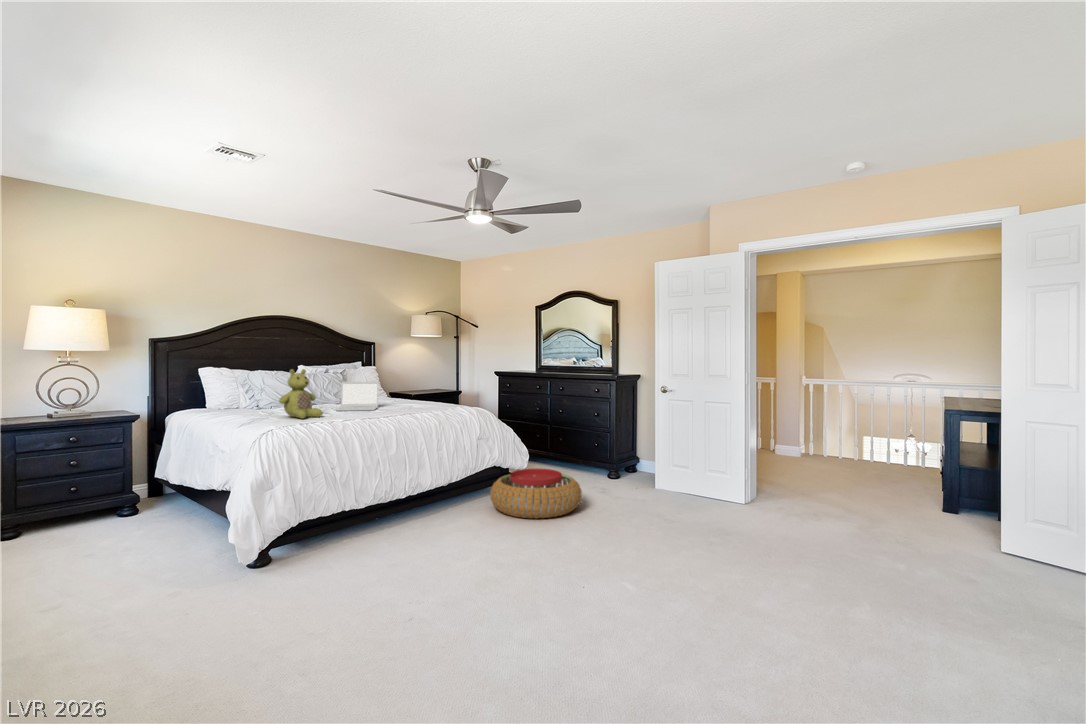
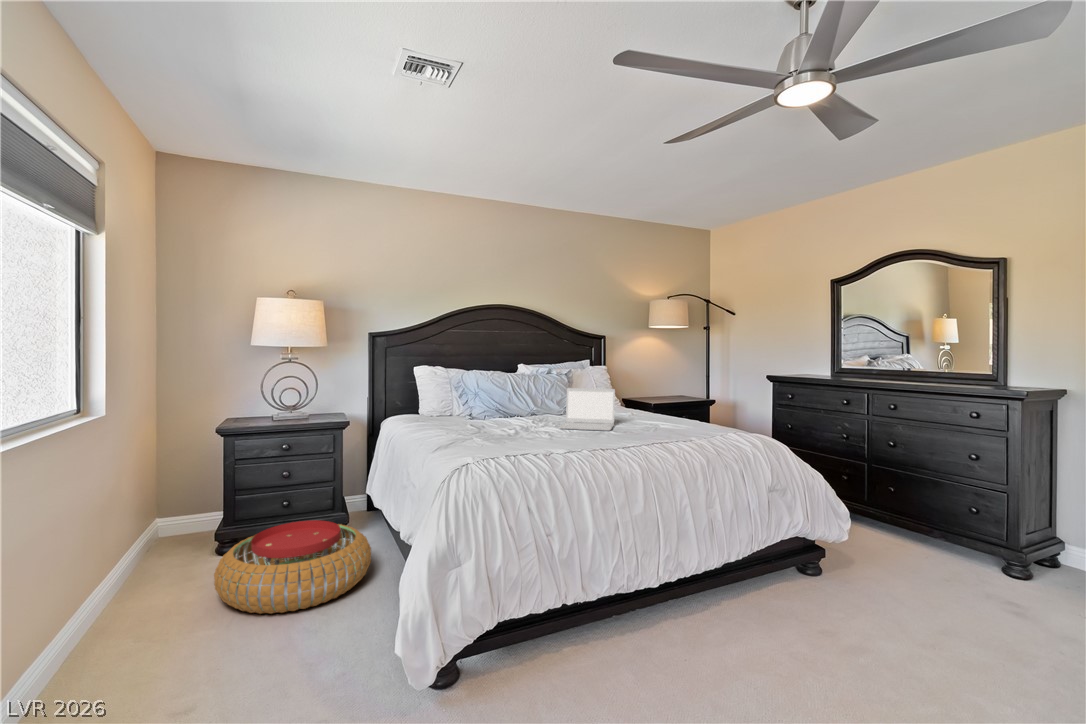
stuffed bear: present [279,369,323,419] -> none [486,371,542,443]
pouf: present [491,468,582,518] -> present [214,521,371,614]

